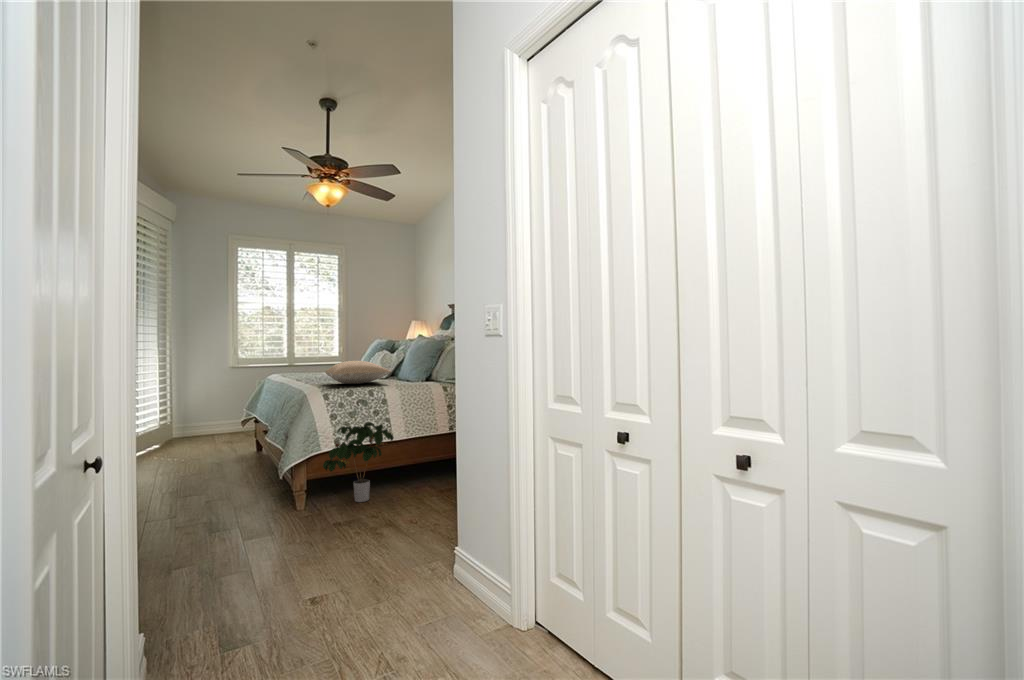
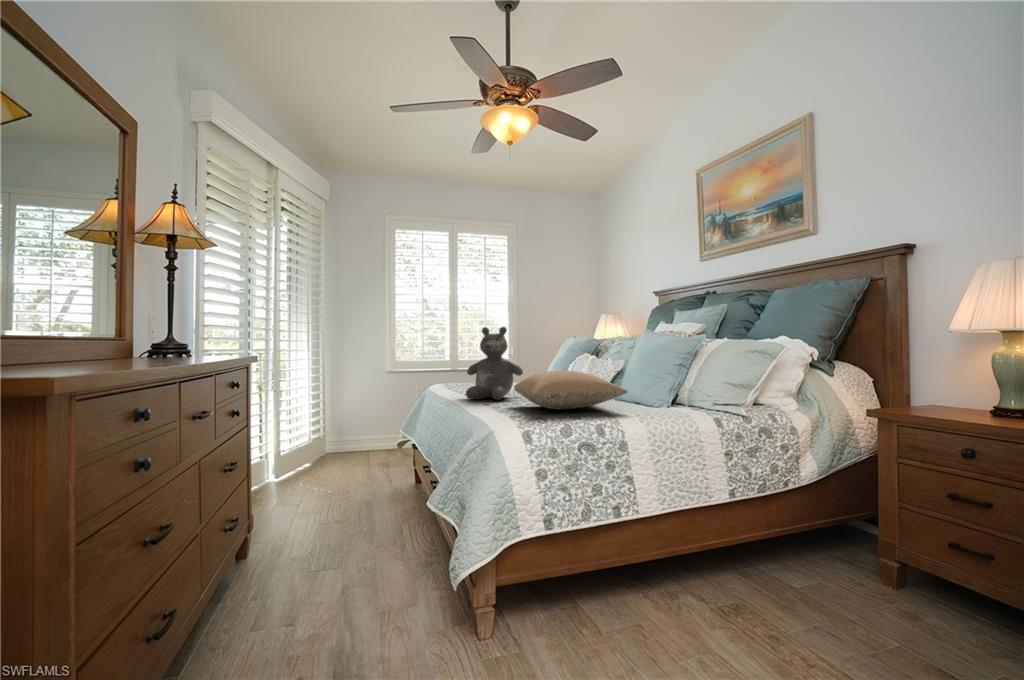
teddy bear: none [294,333,335,382] -> present [466,327,523,400]
potted plant: present [323,422,394,502] -> none [527,486,644,641]

